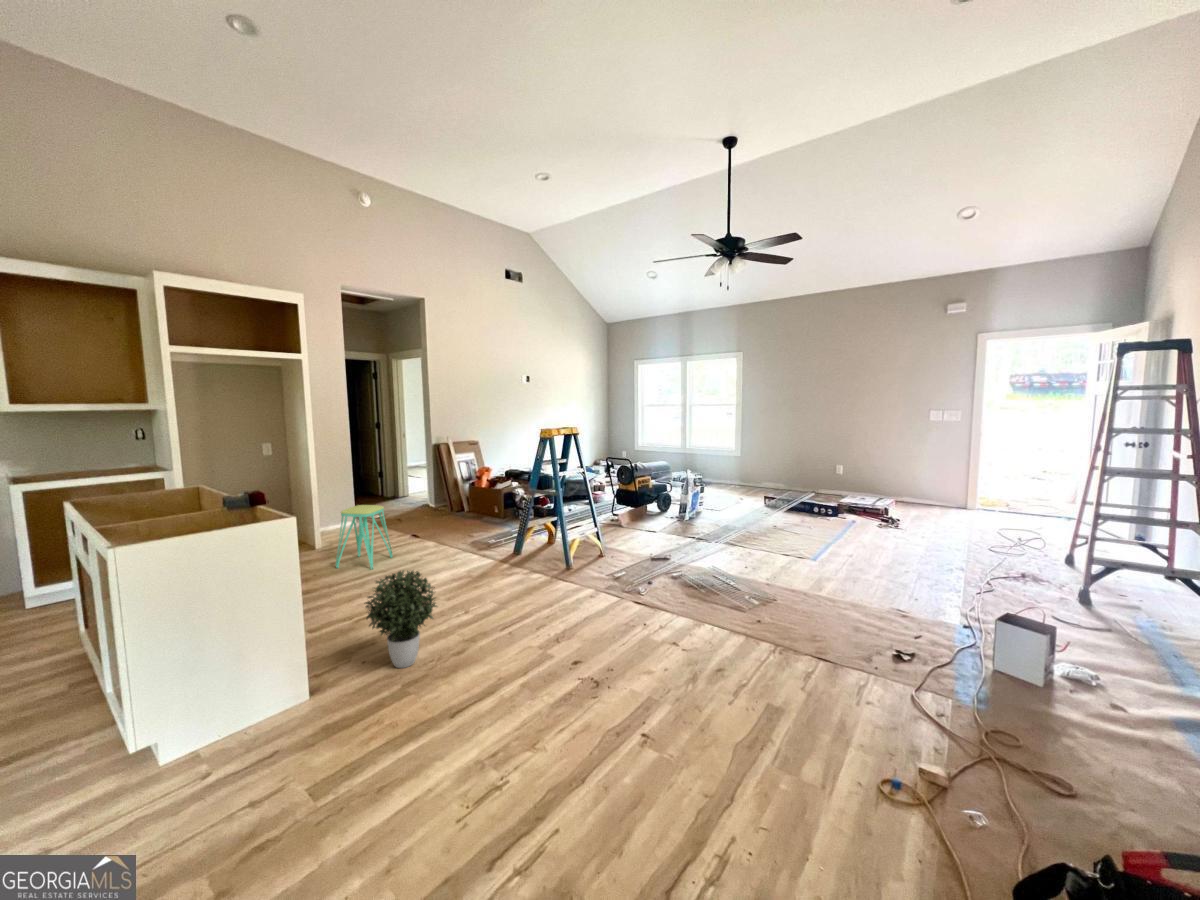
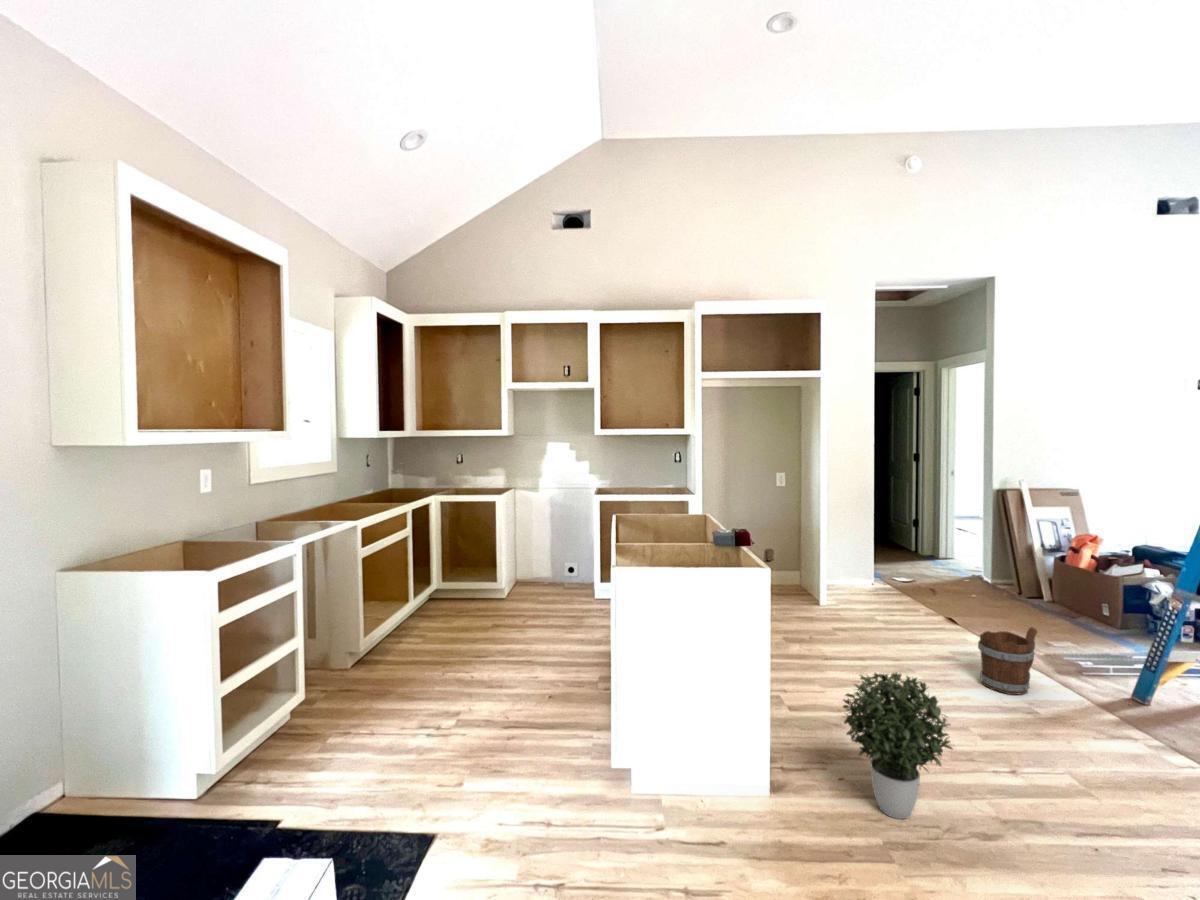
stool: present [336,505,393,569] -> none [837,562,911,649]
bucket: none [438,527,469,572] -> present [978,627,1037,695]

